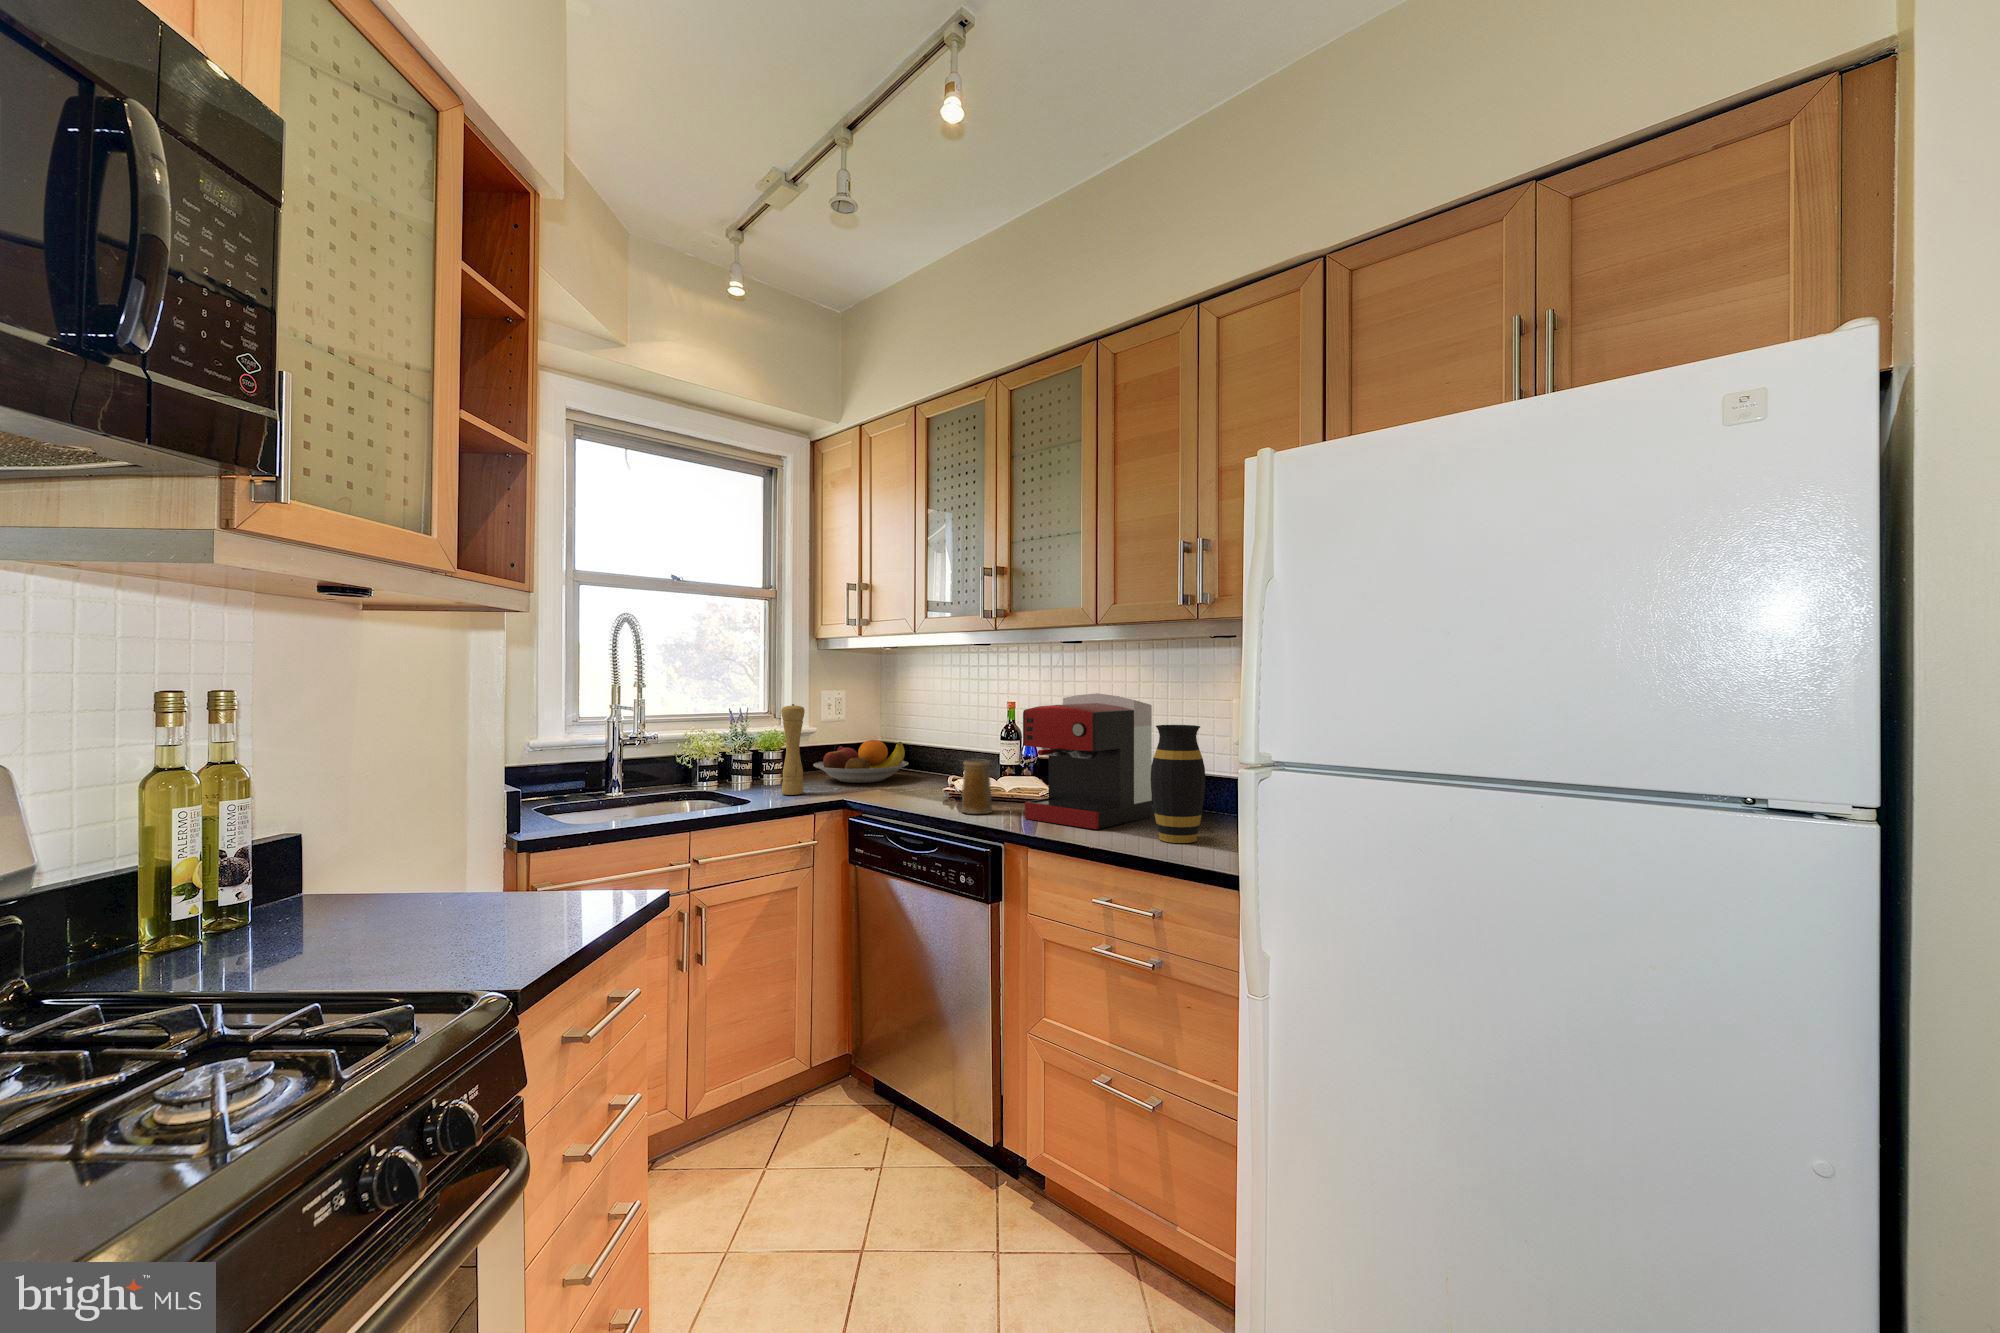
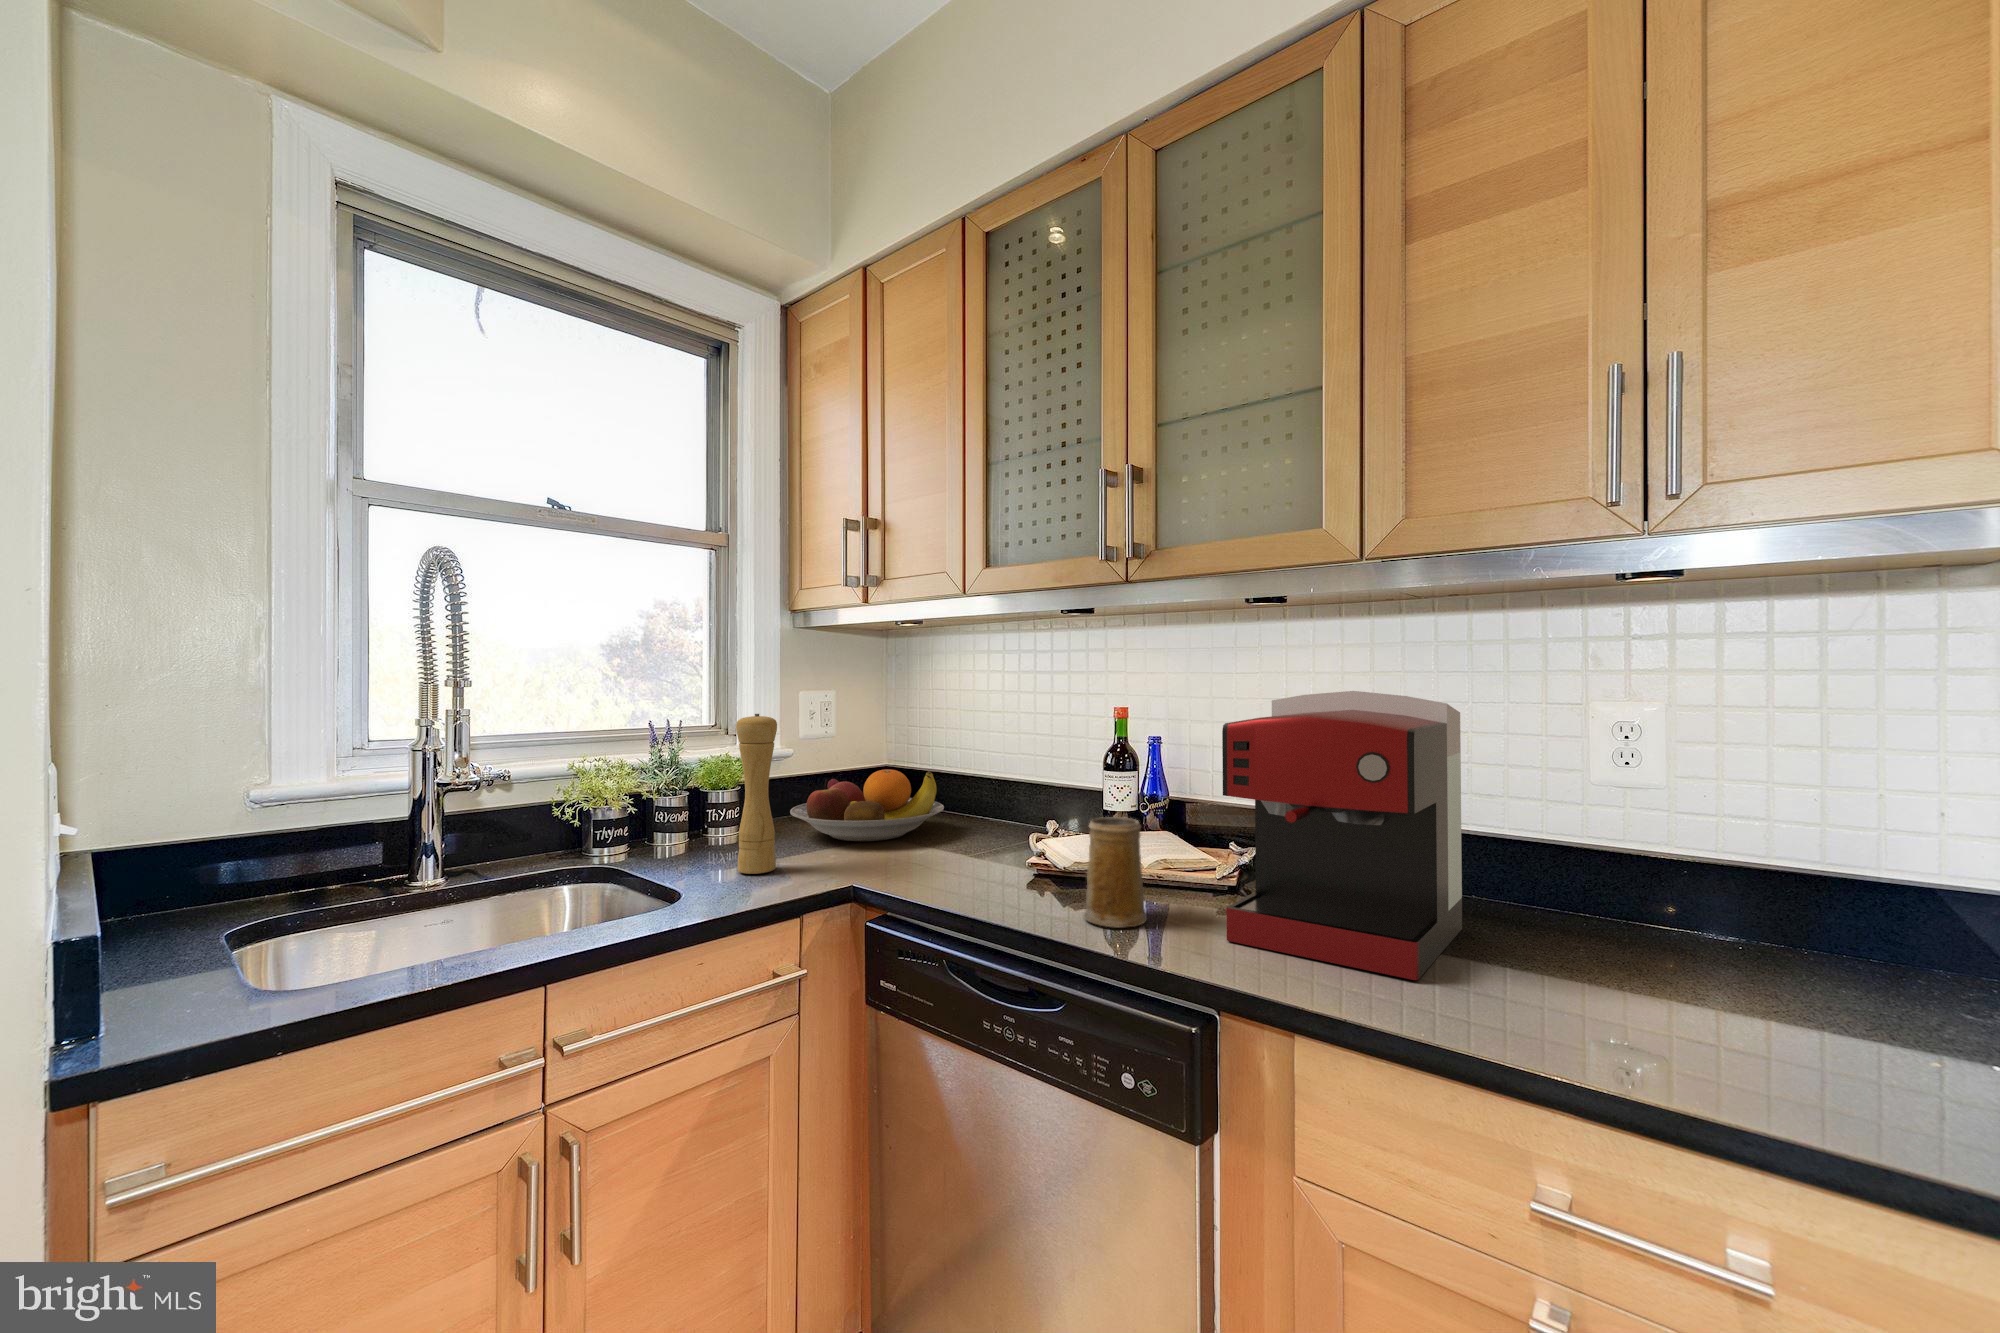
vase: present [1151,725,1206,843] -> none [1568,757,1720,1036]

